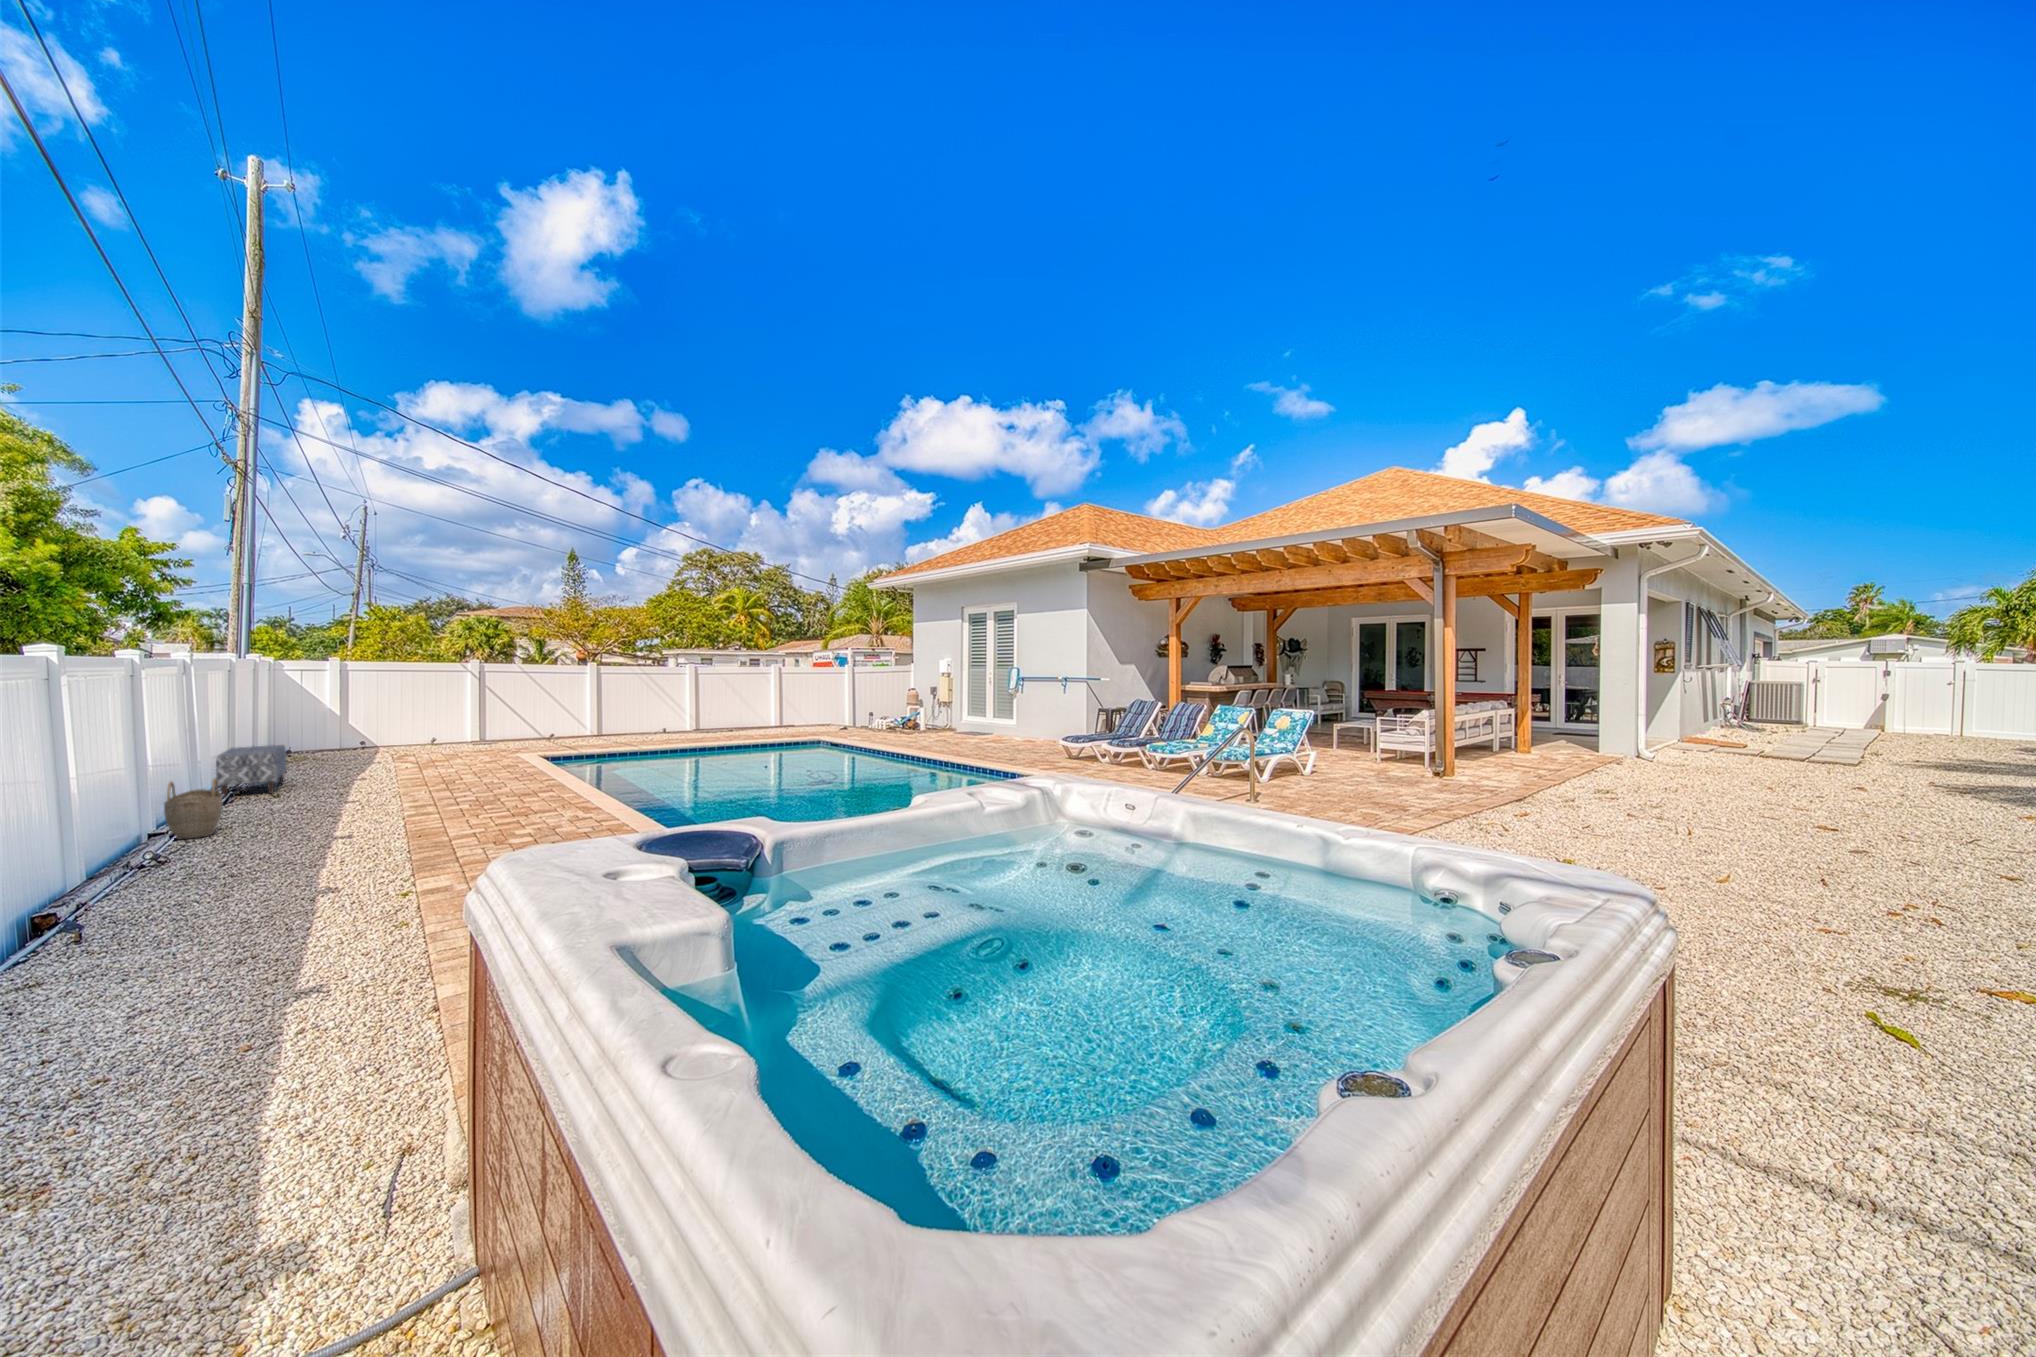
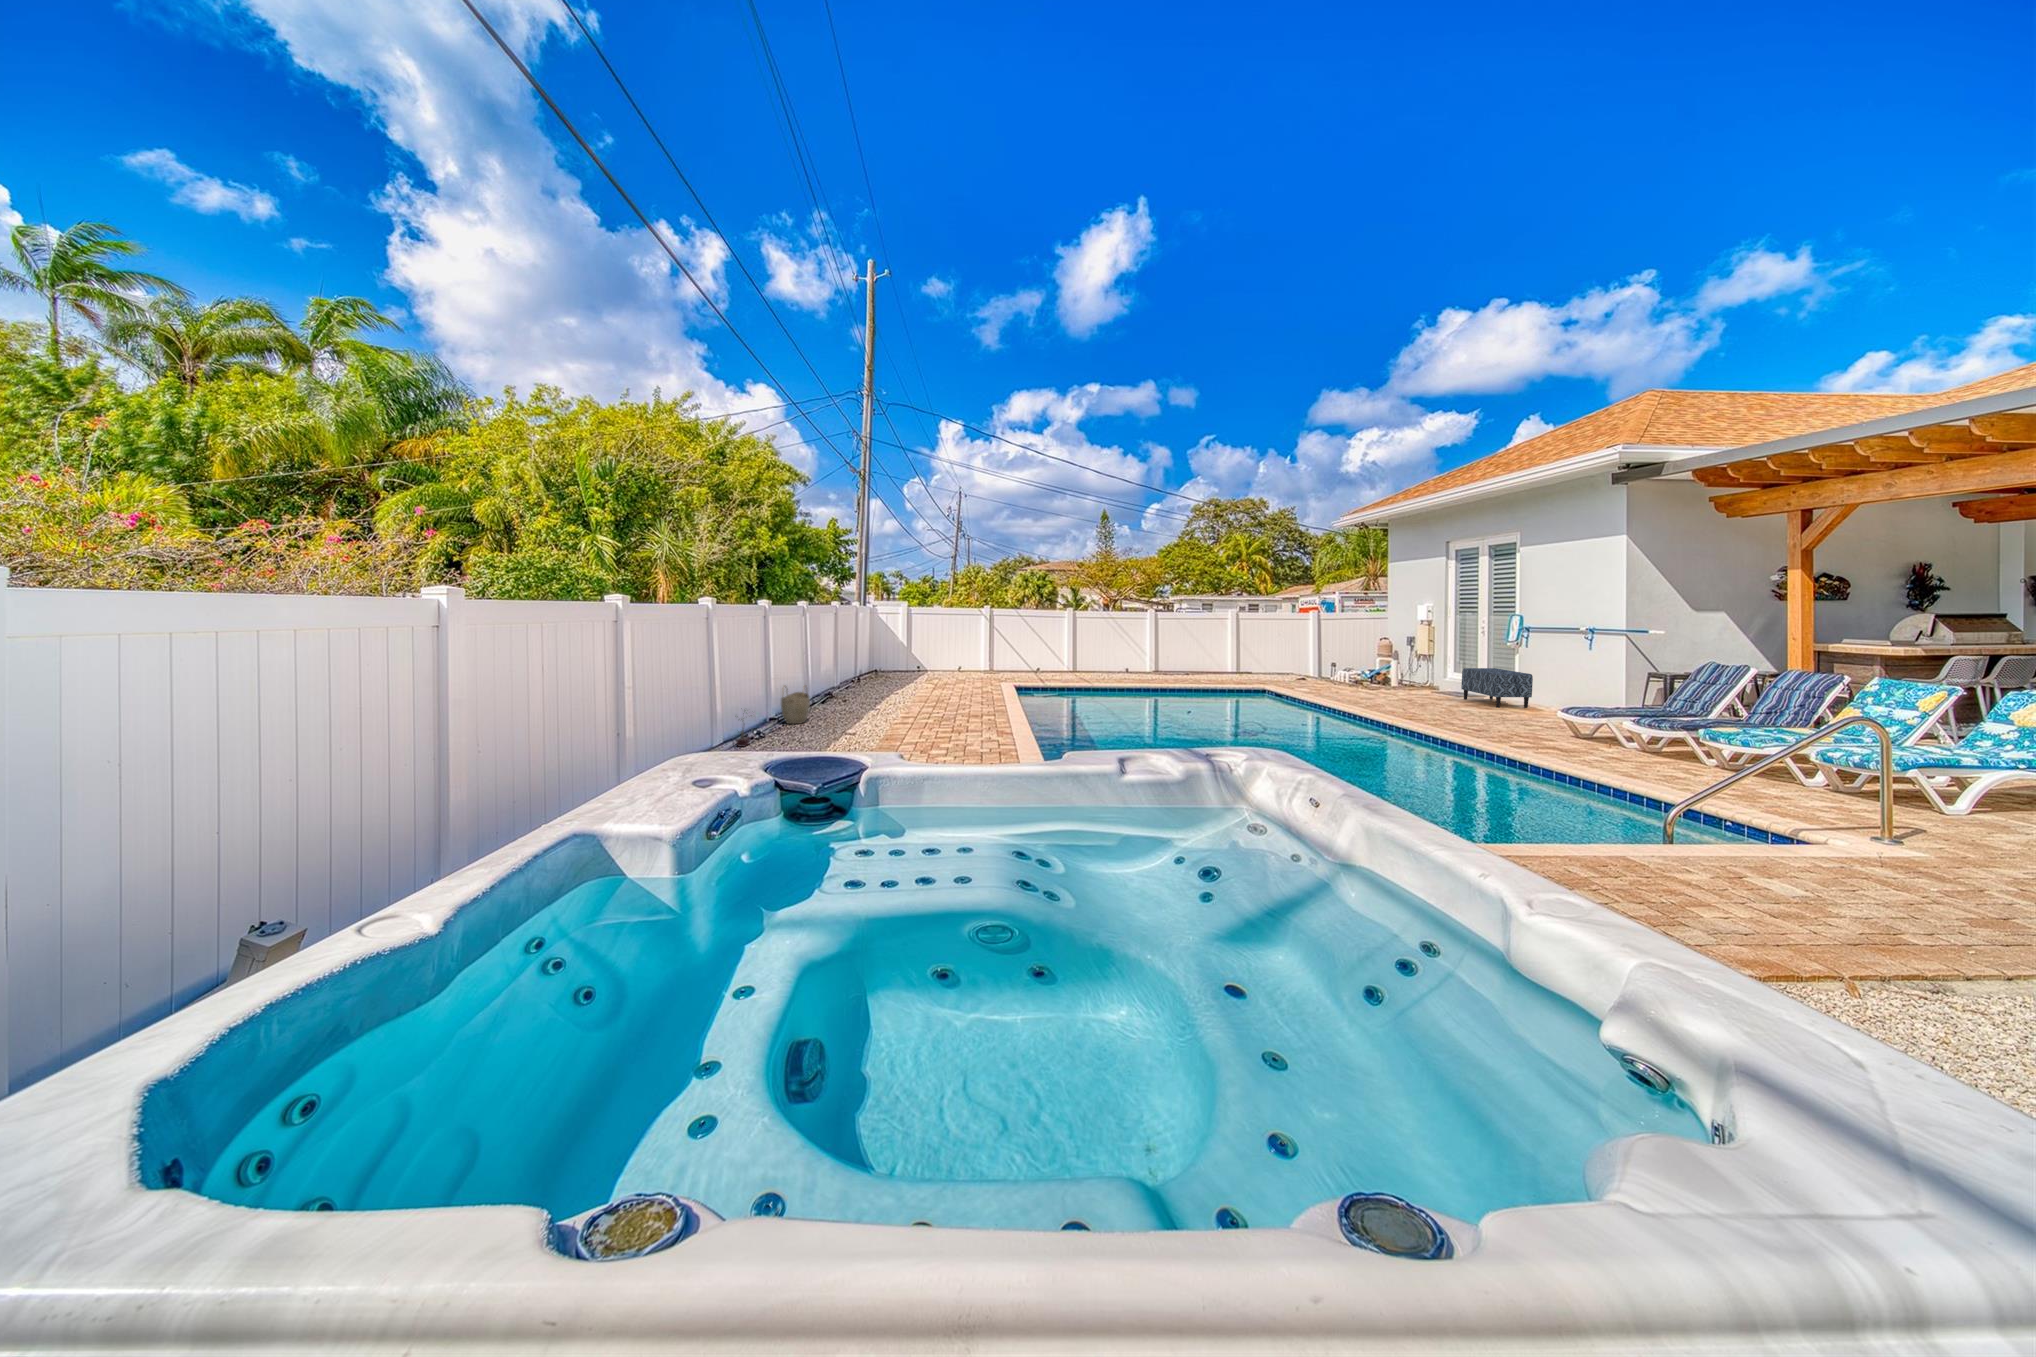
bench: present [216,745,286,798] -> present [1461,668,1533,708]
potted plant: none [105,818,145,884] -> present [737,719,750,747]

